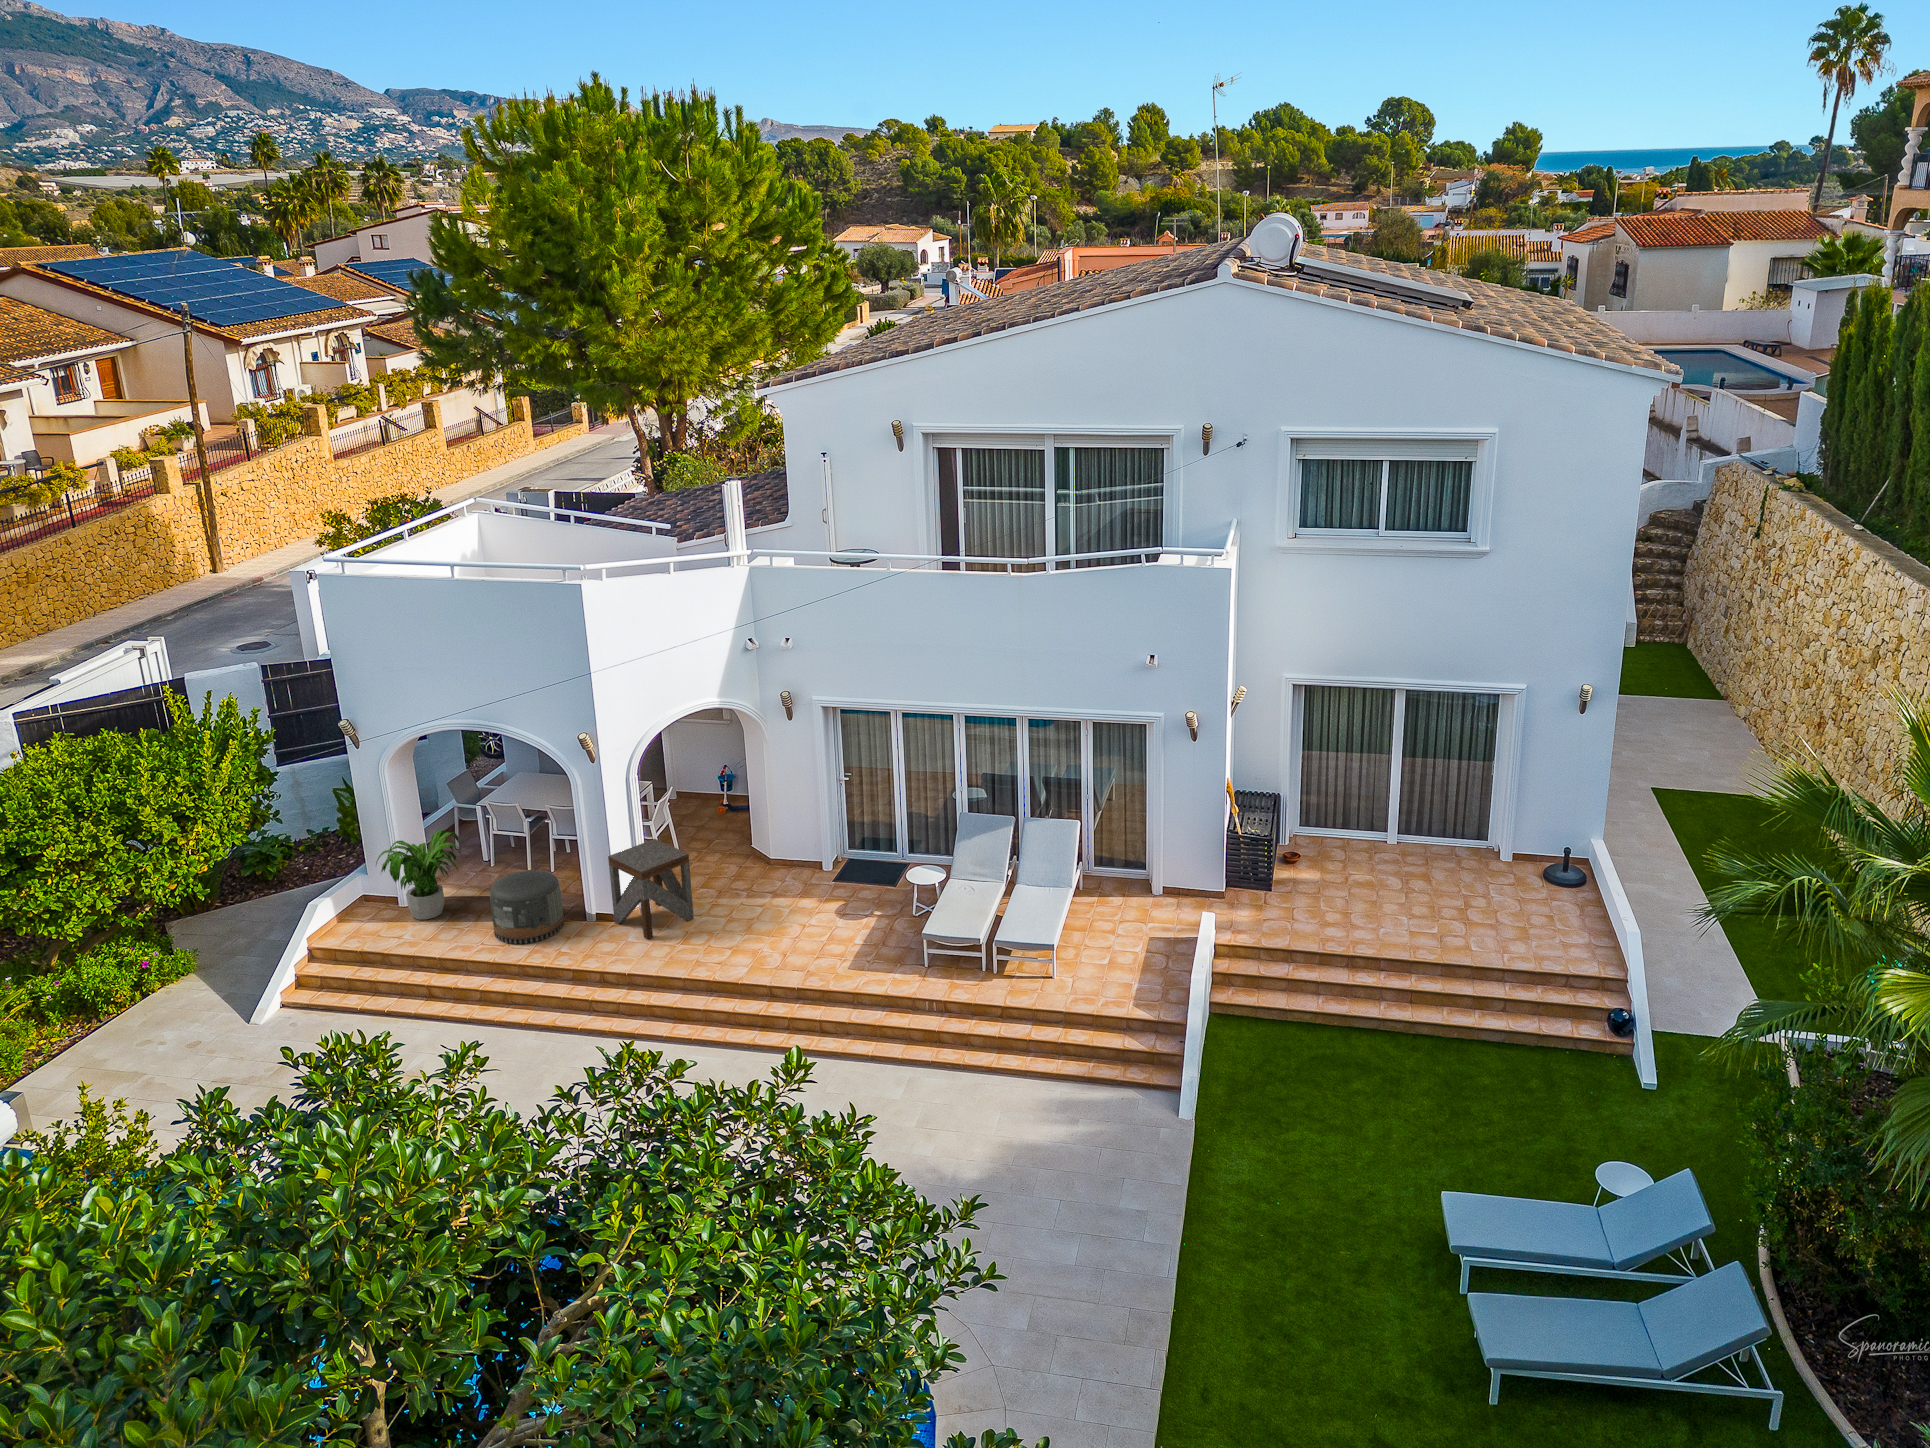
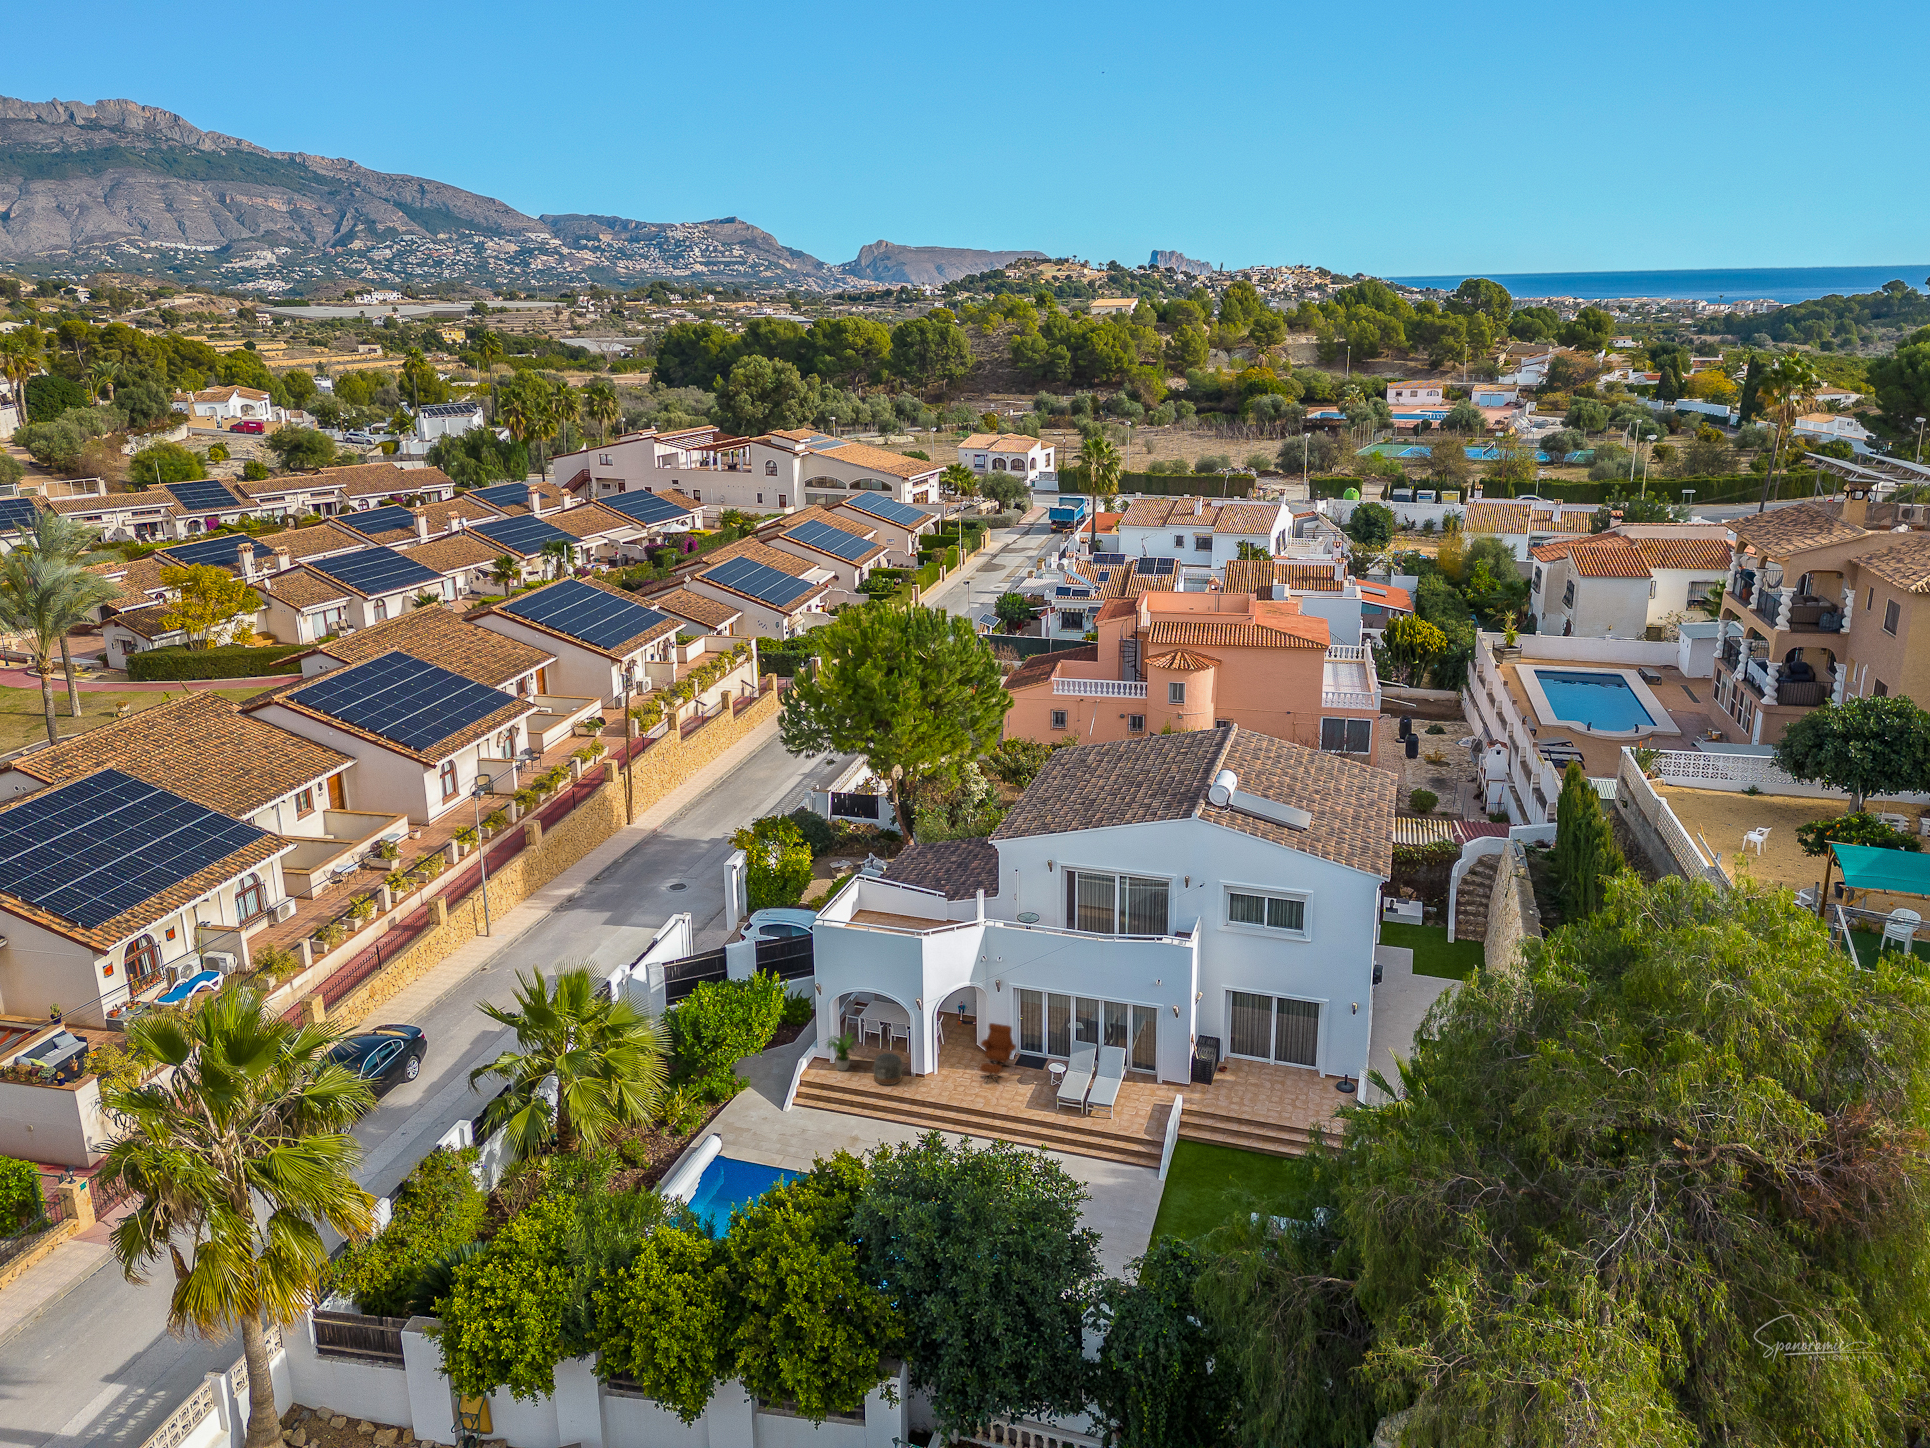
lounge chair: none [747,791,834,923] -> present [980,1023,1016,1082]
side table: present [608,839,694,939] -> none [923,1043,957,1088]

